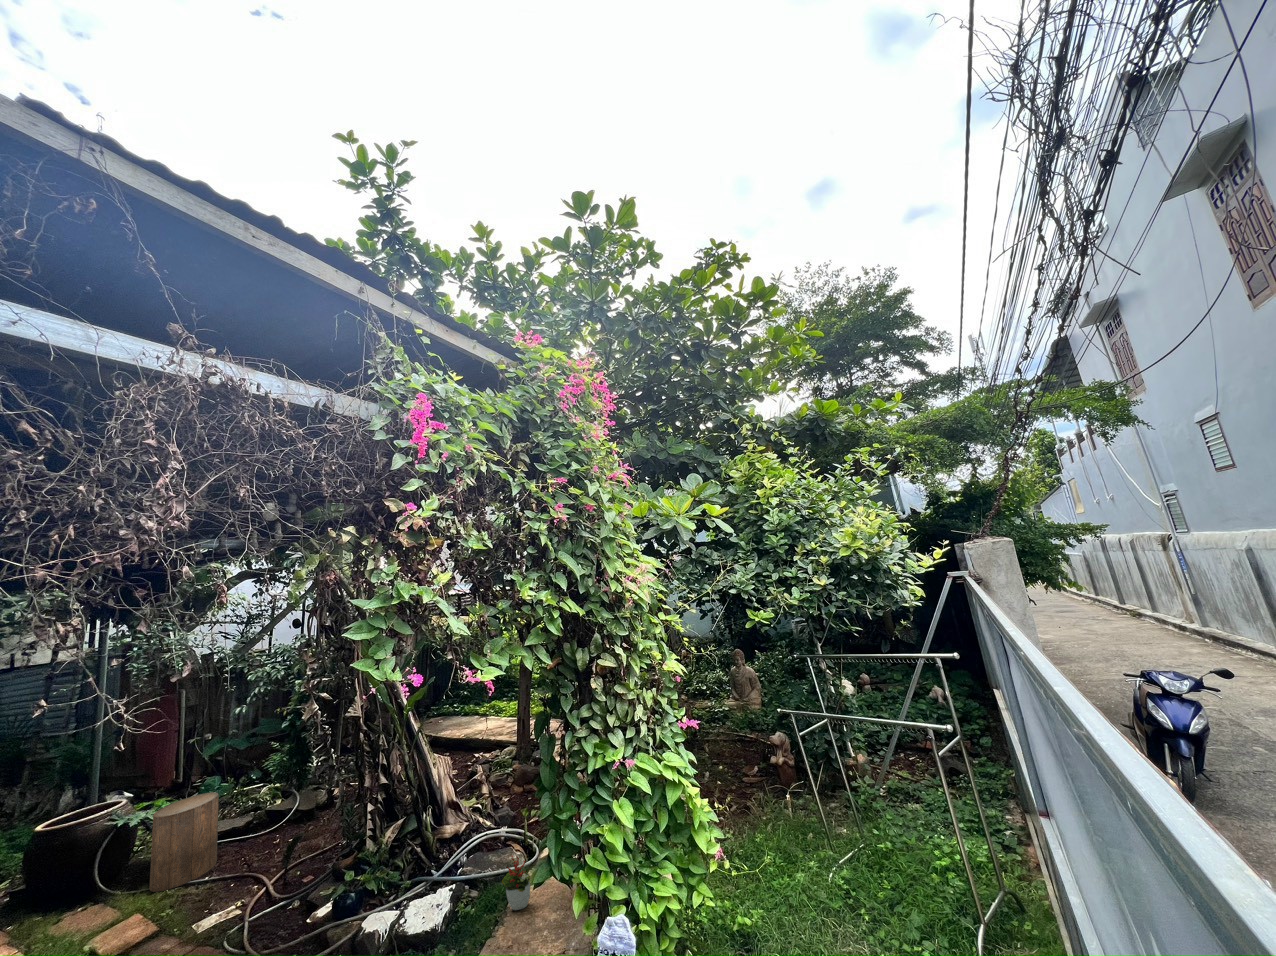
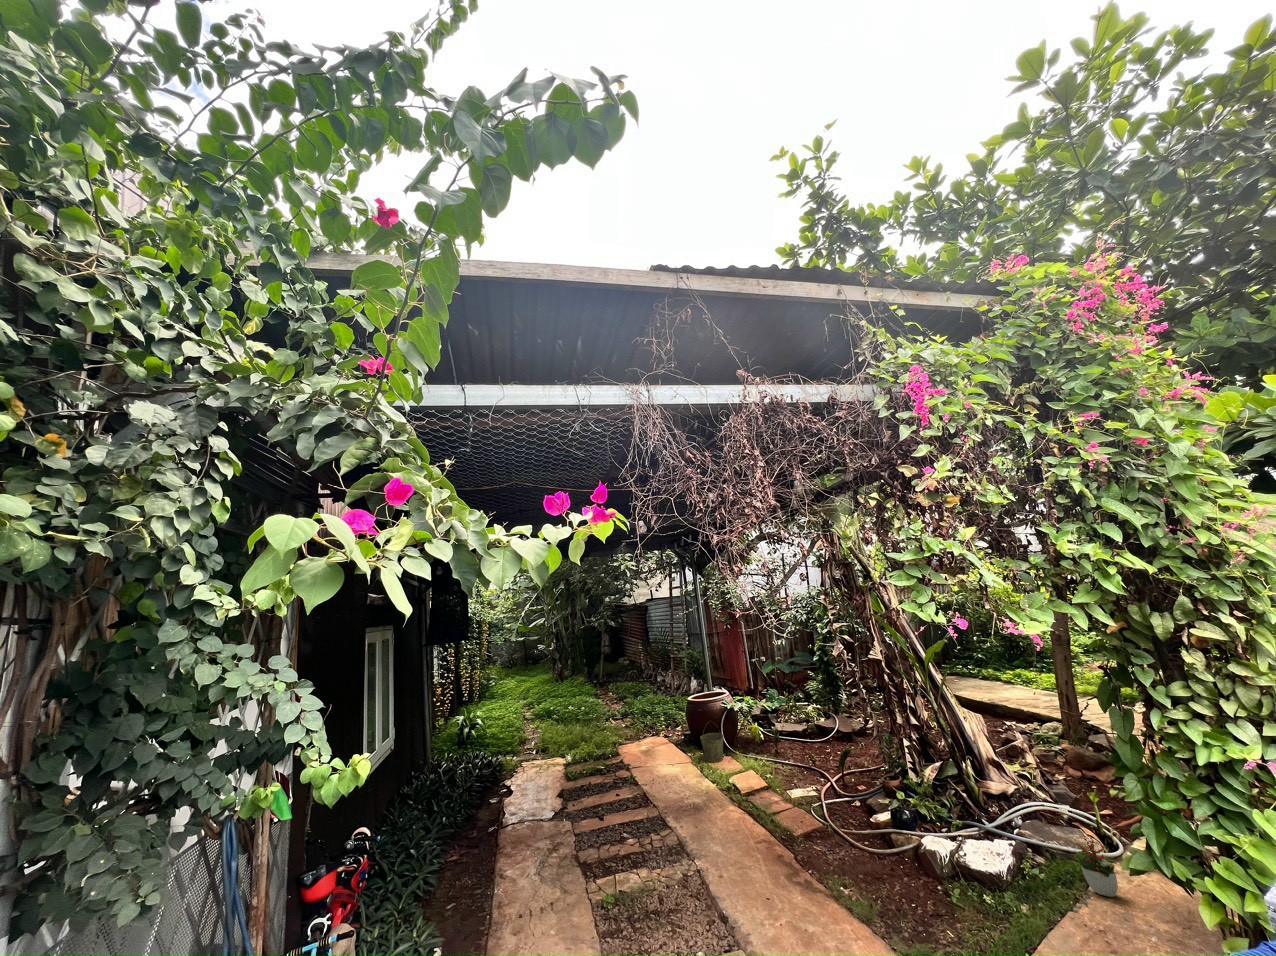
stool: present [149,792,219,892] -> none [739,701,782,761]
bucket: none [52,855,108,928] -> present [700,723,724,762]

